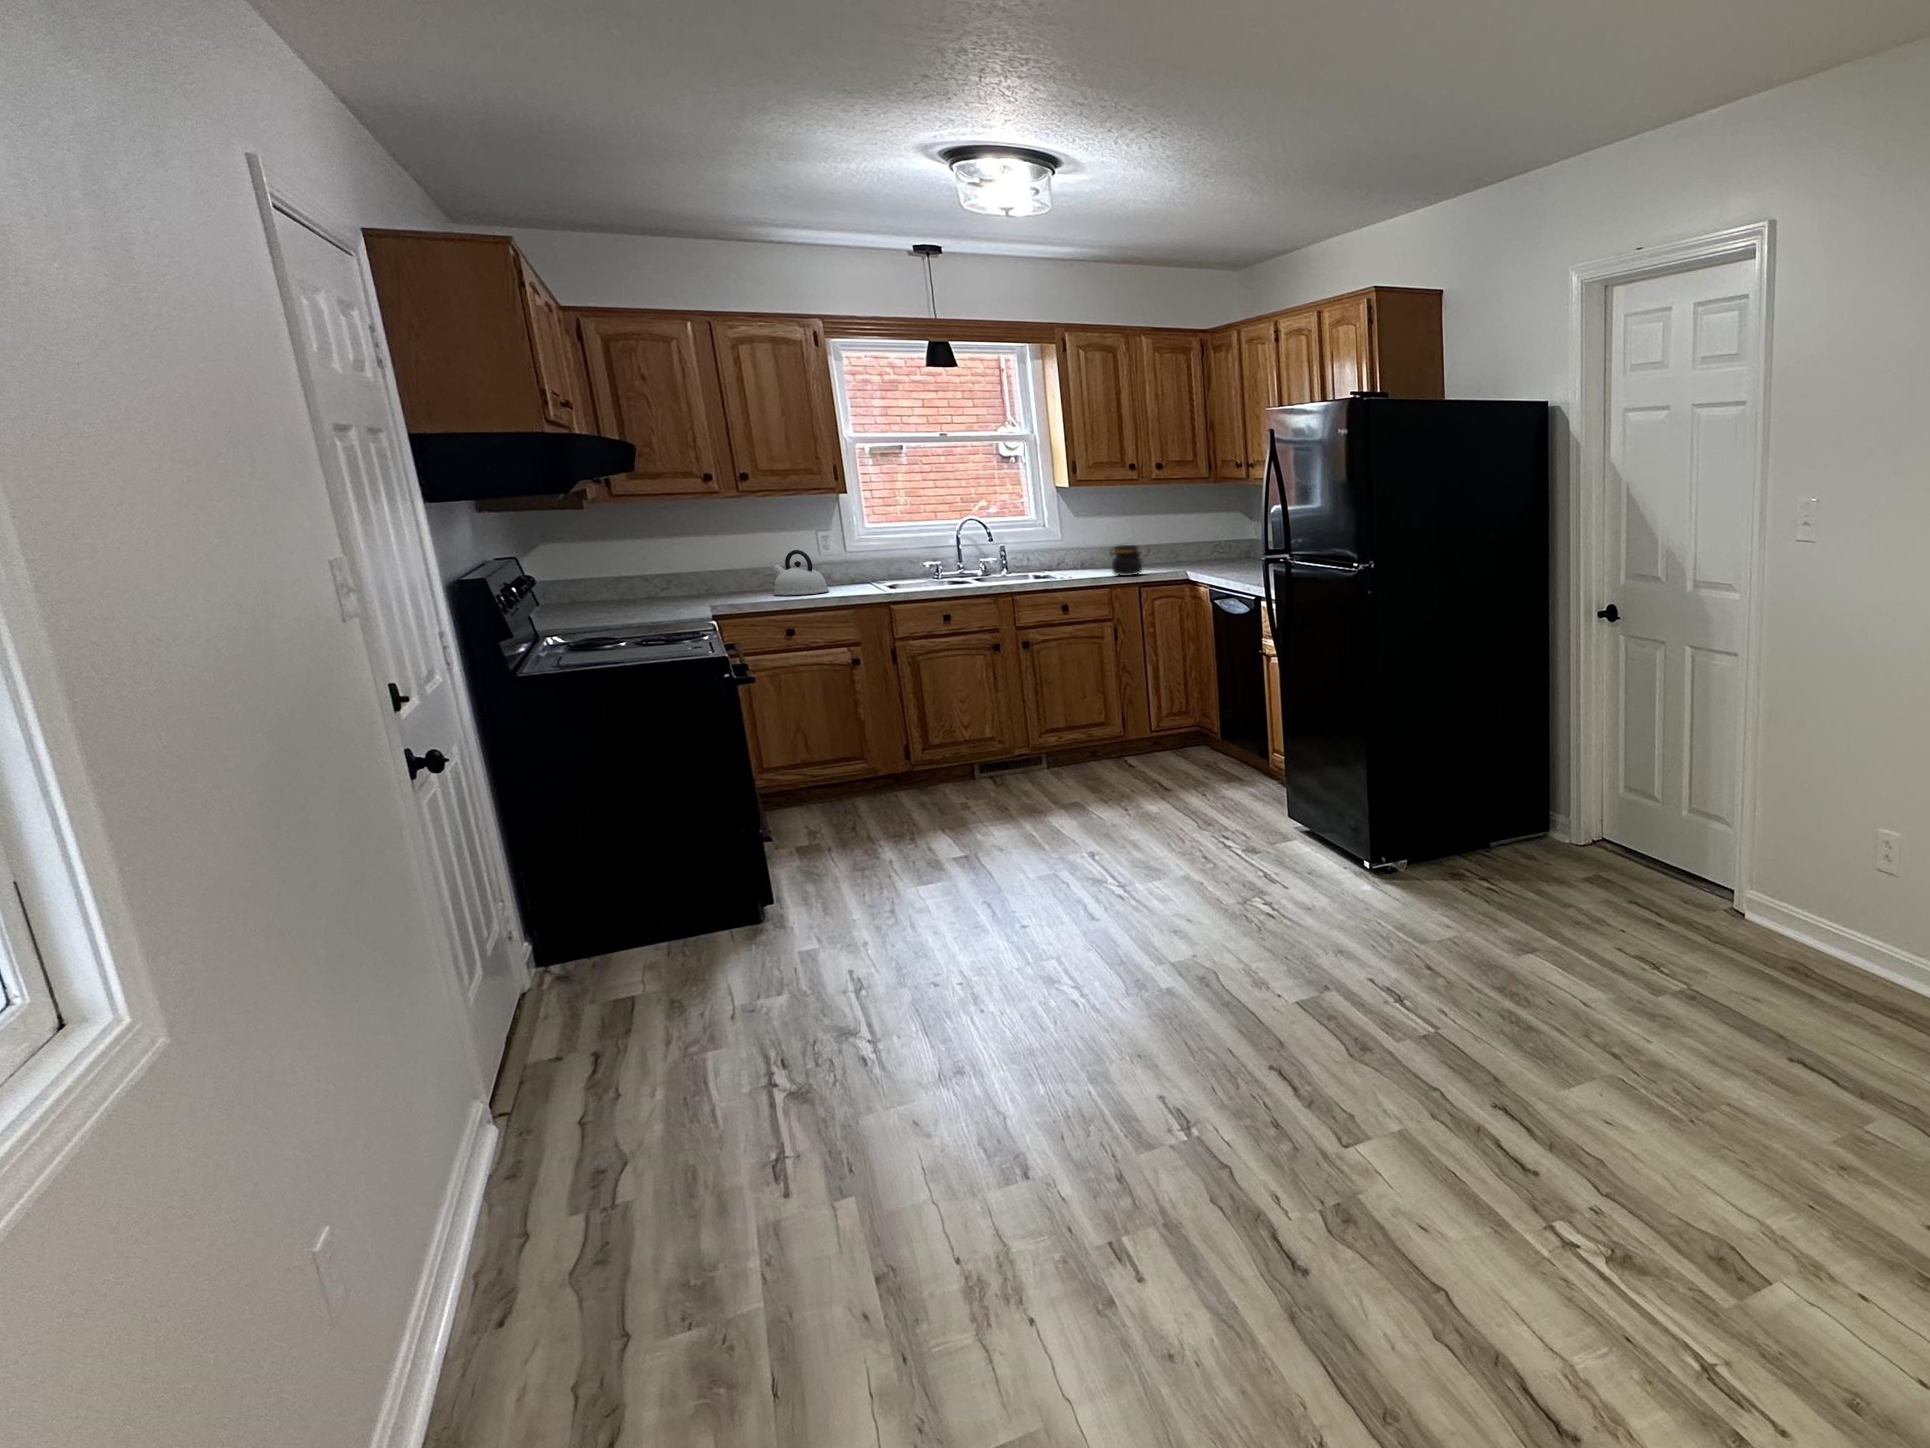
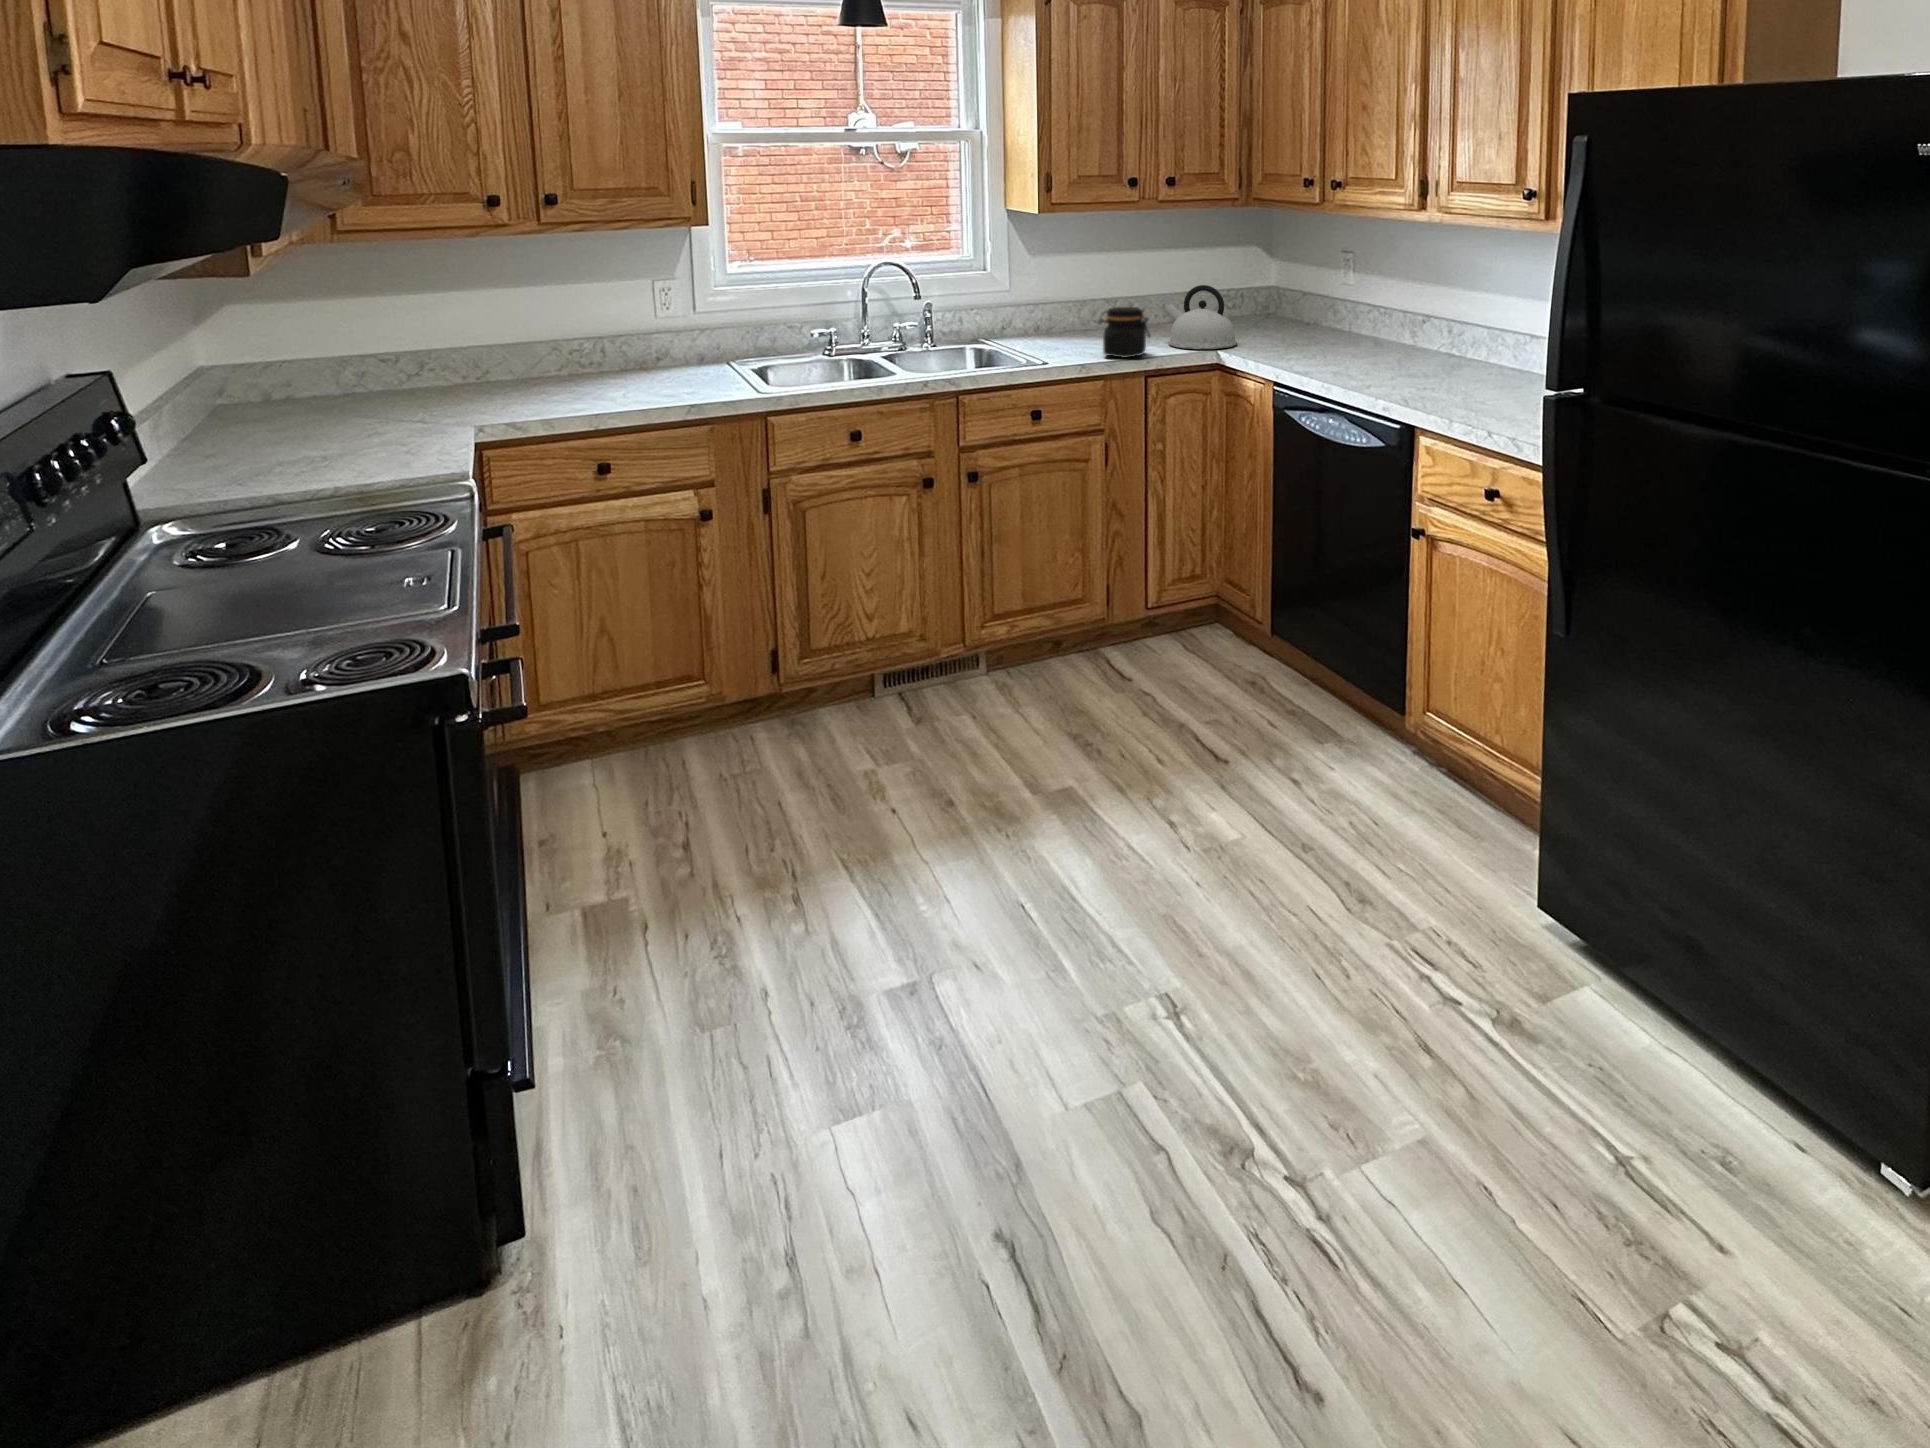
kettle: present [771,550,829,595] -> present [1163,285,1237,349]

